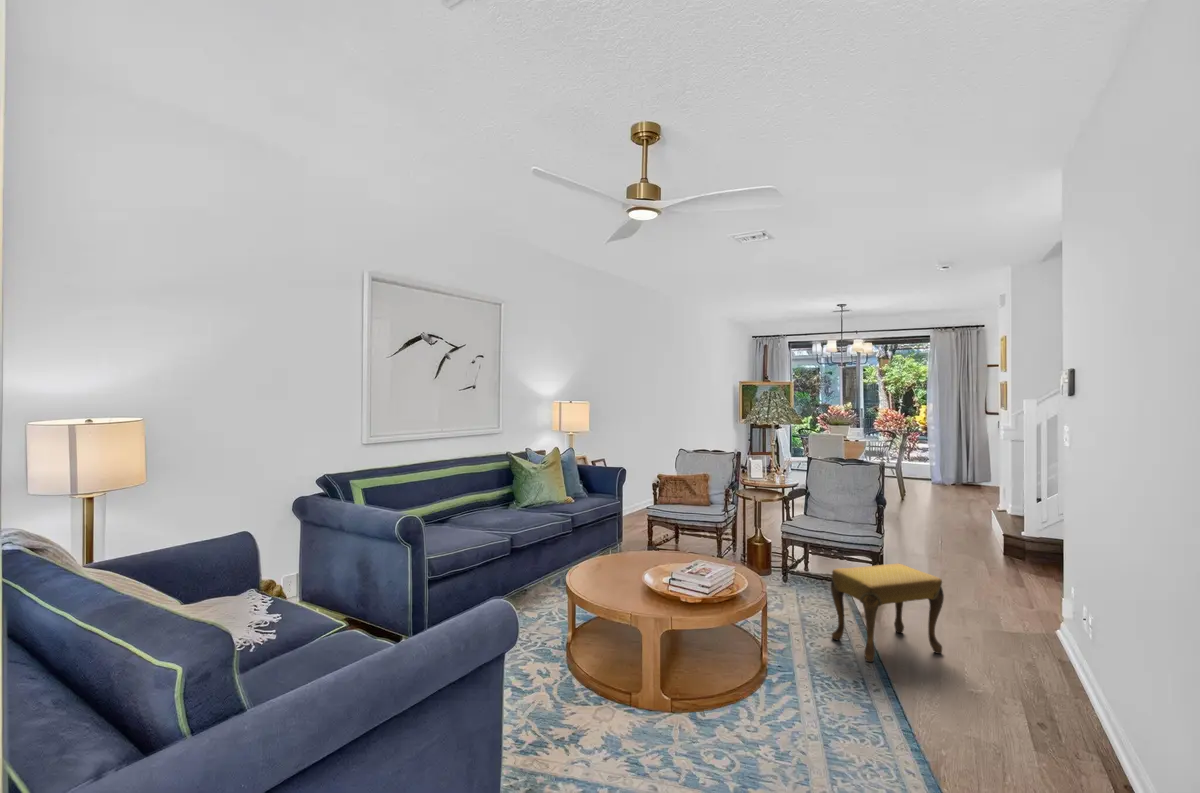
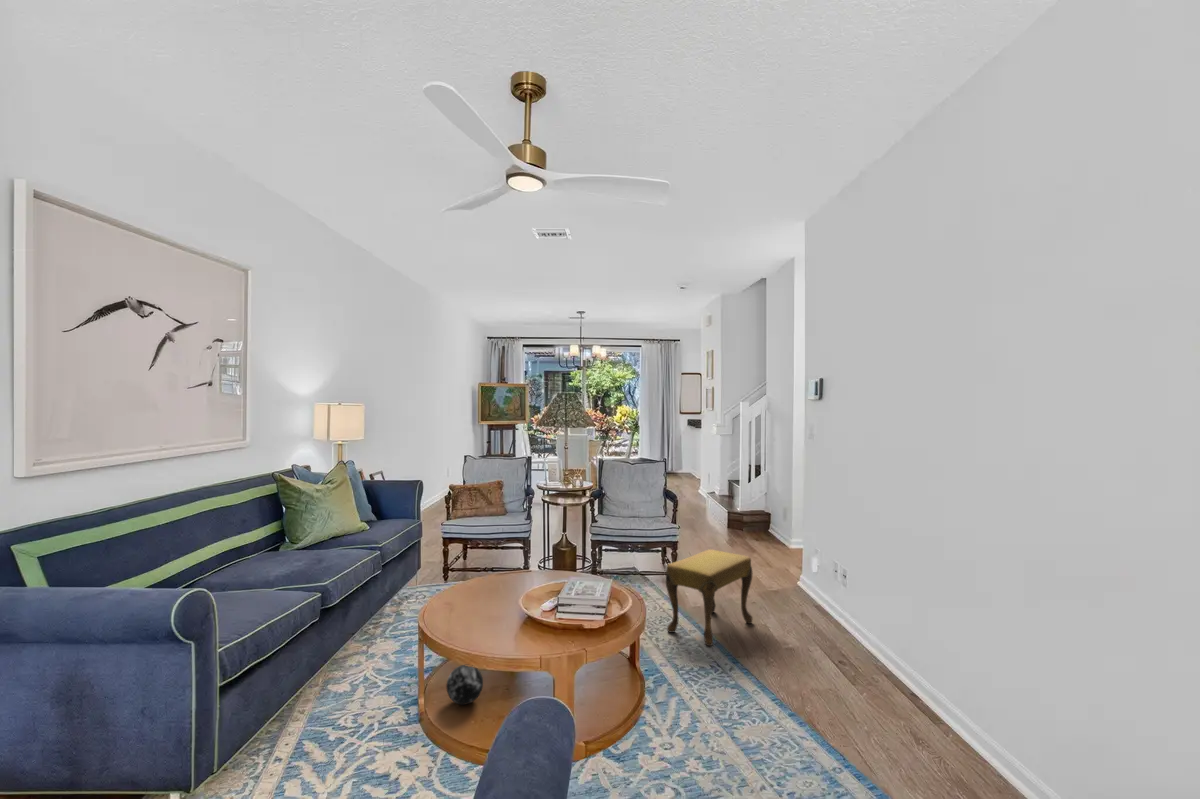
decorative orb: none [588,613,617,645] -> present [446,665,483,705]

